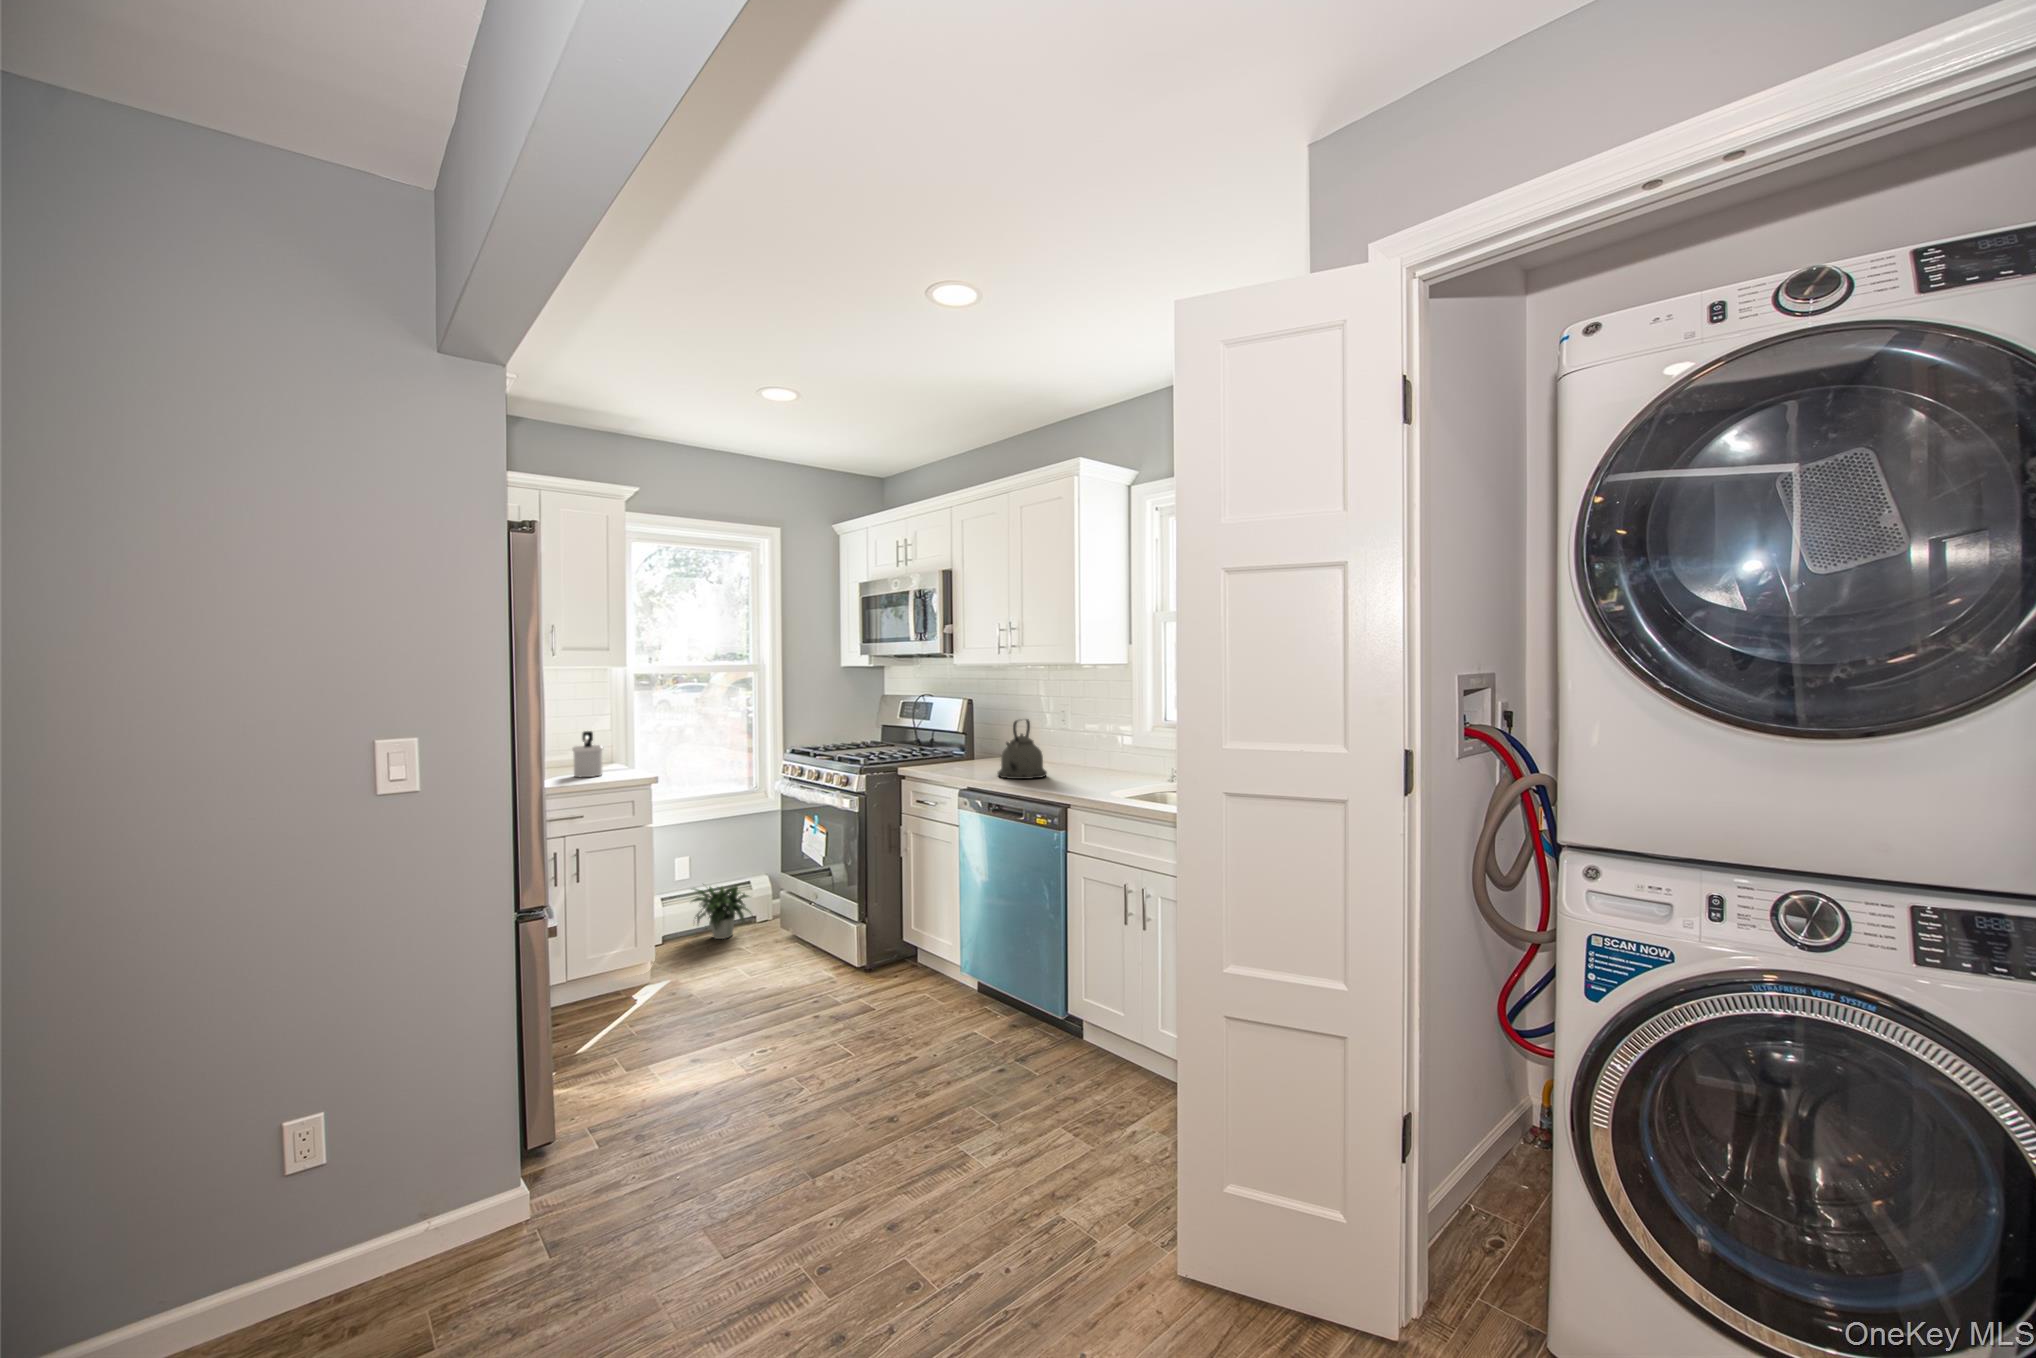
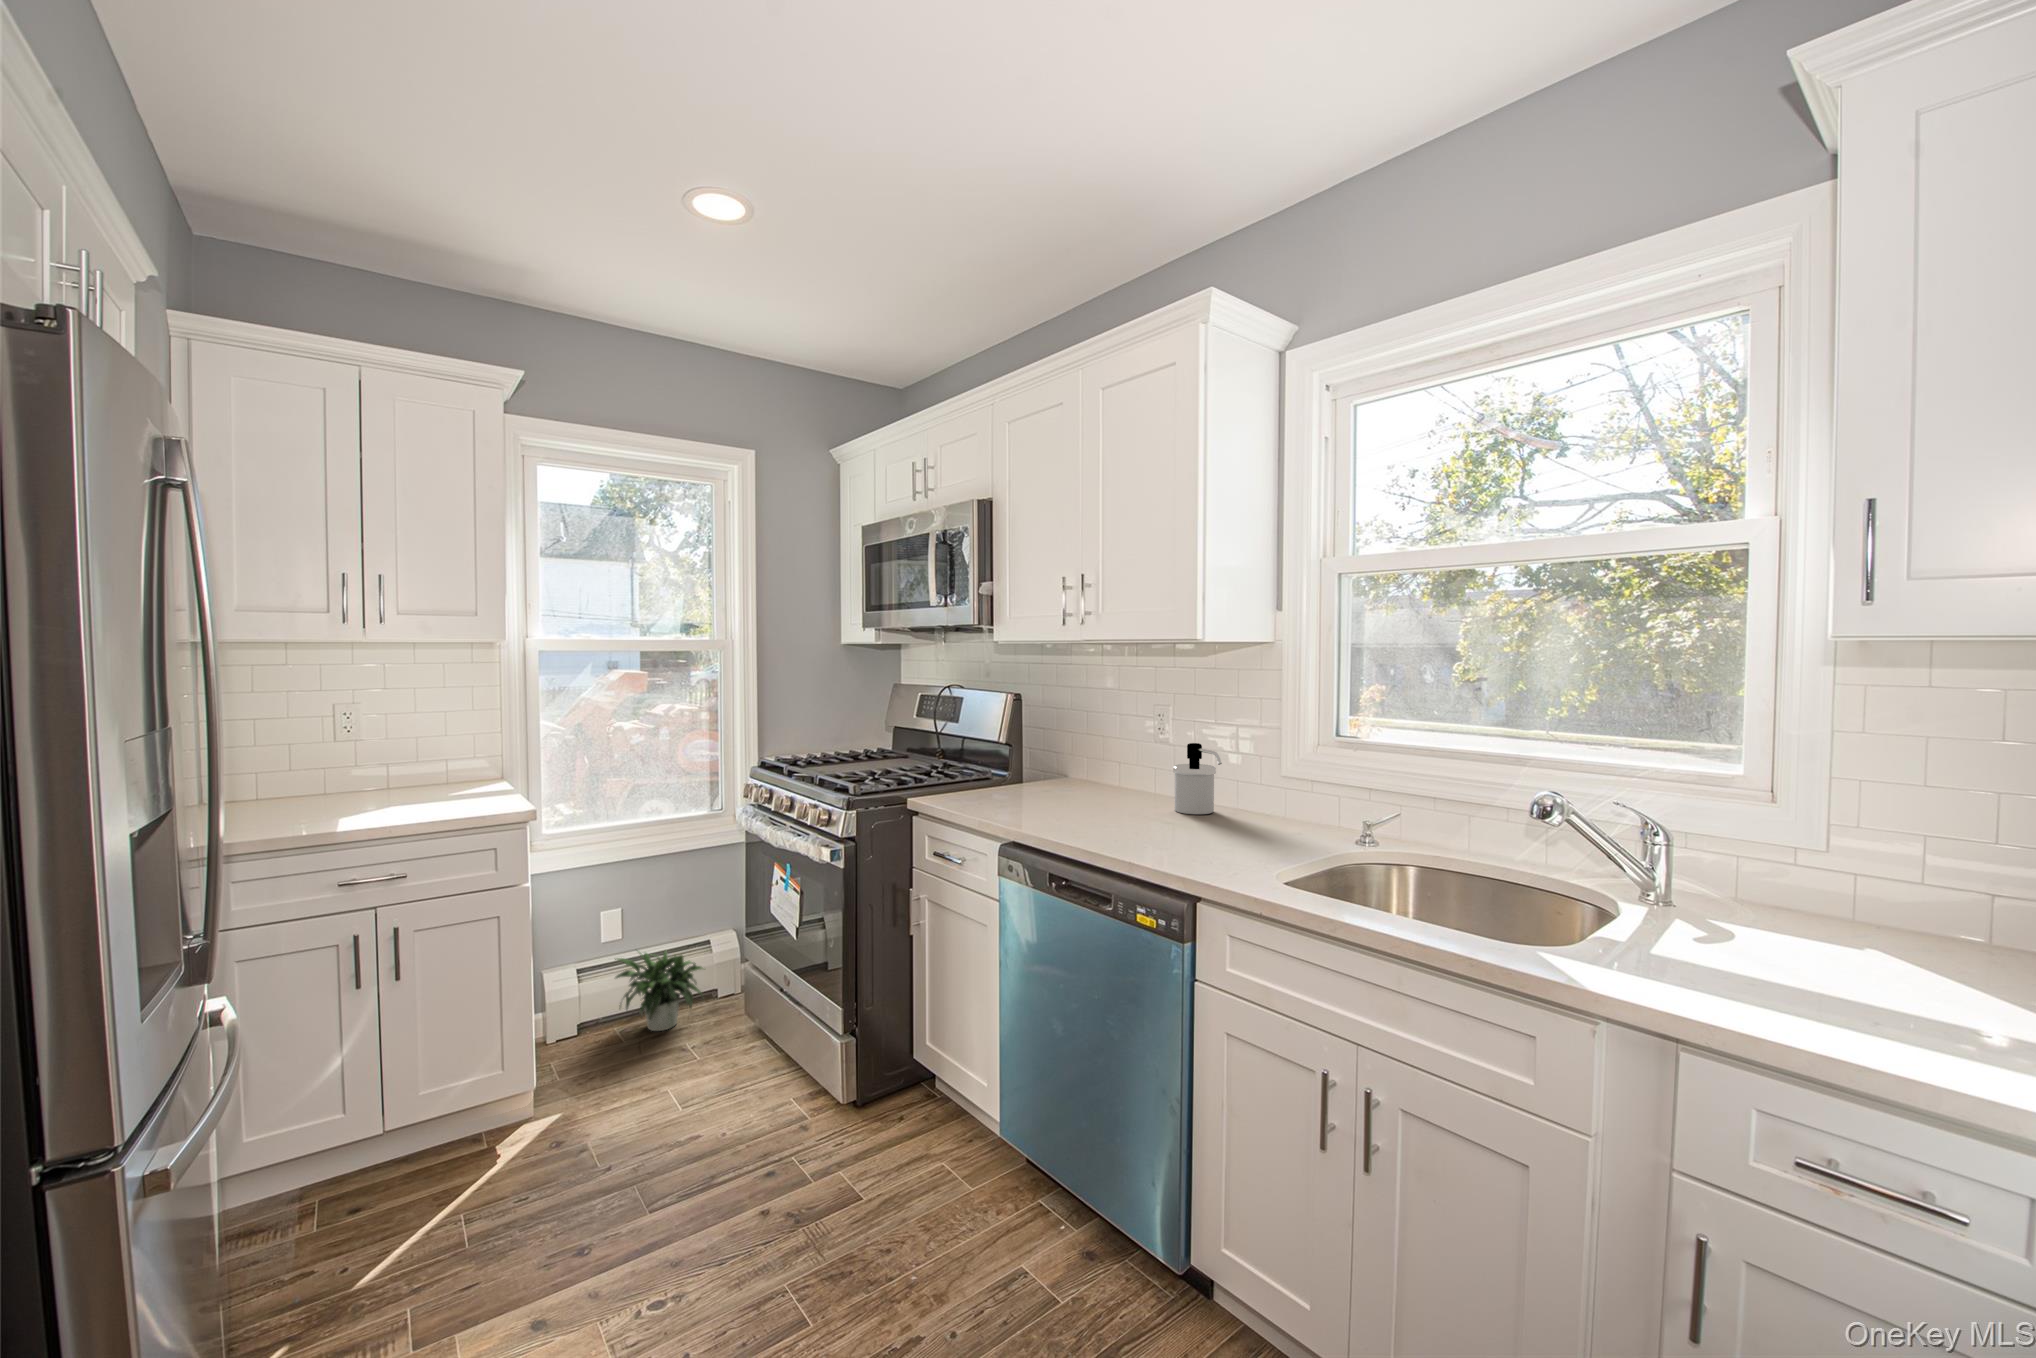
kettle: present [997,719,1047,779] -> none [1062,730,1143,830]
soap dispenser: present [573,731,603,777] -> present [1173,743,1222,815]

